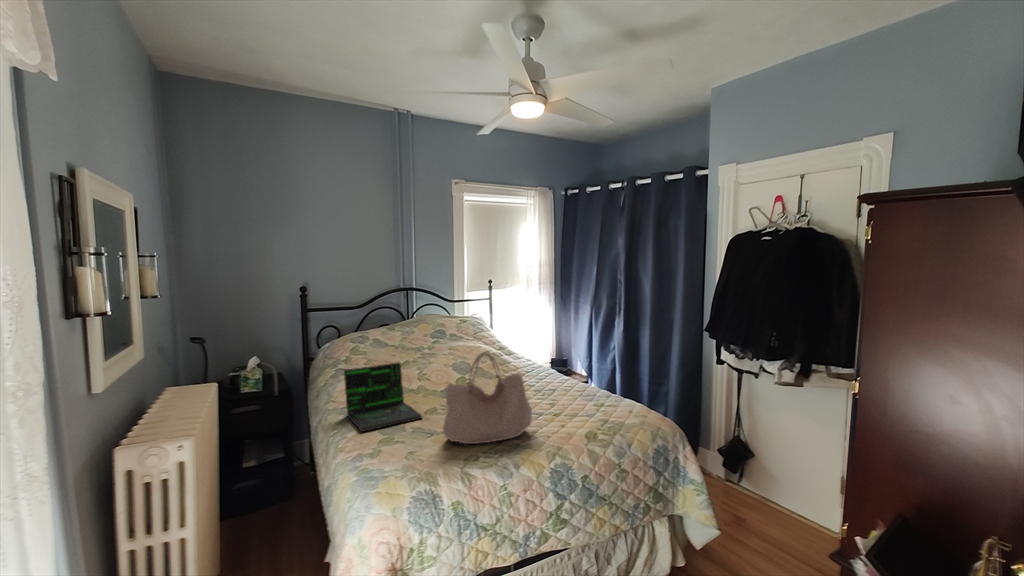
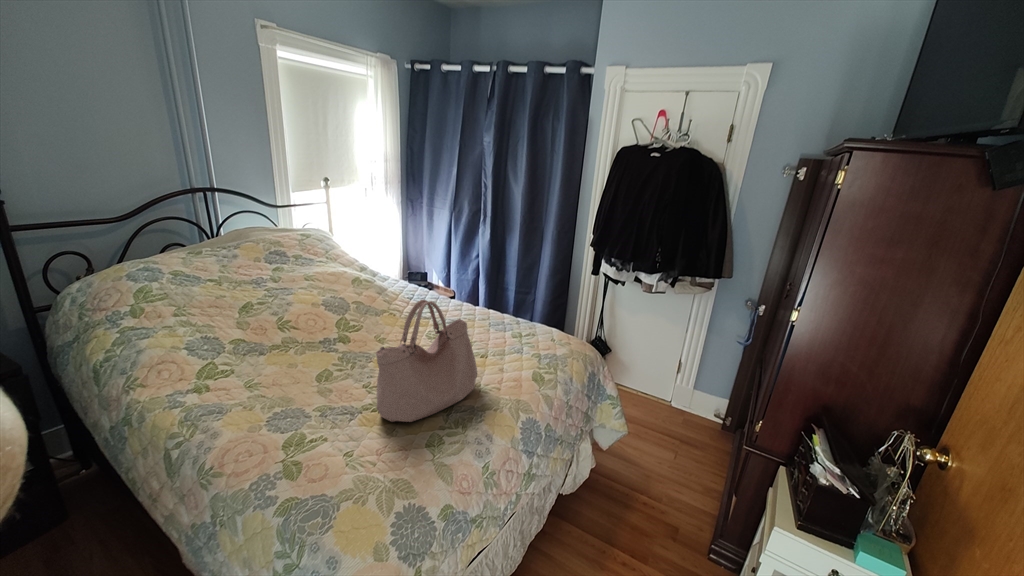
laptop: present [344,363,422,432] -> none [165,314,320,436]

